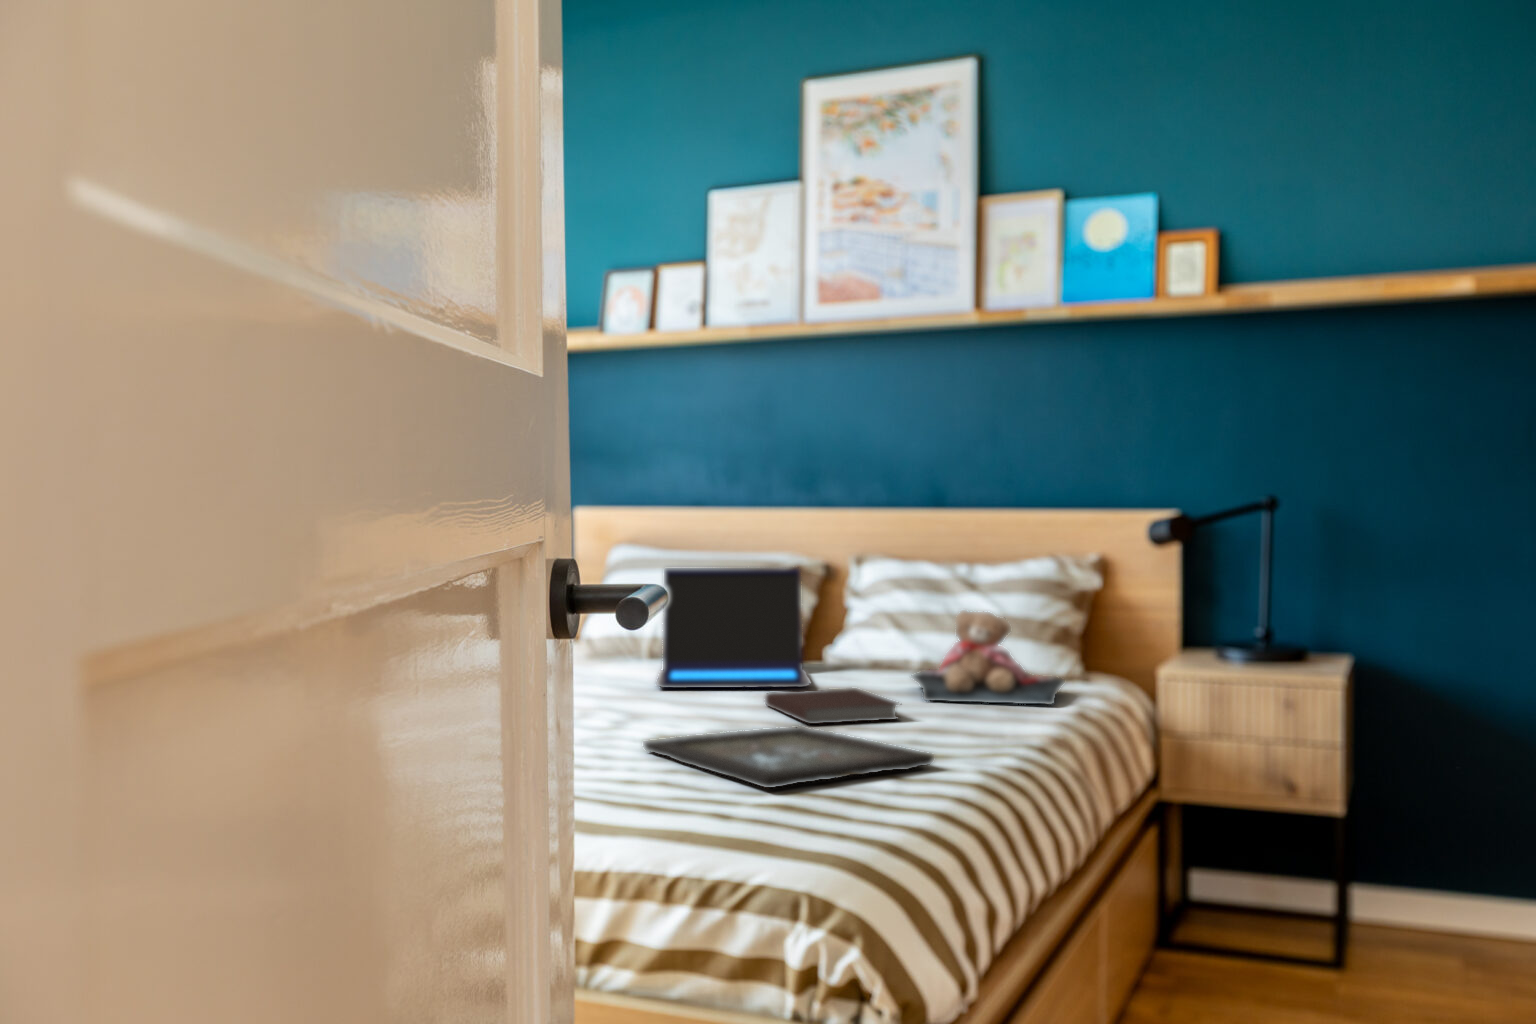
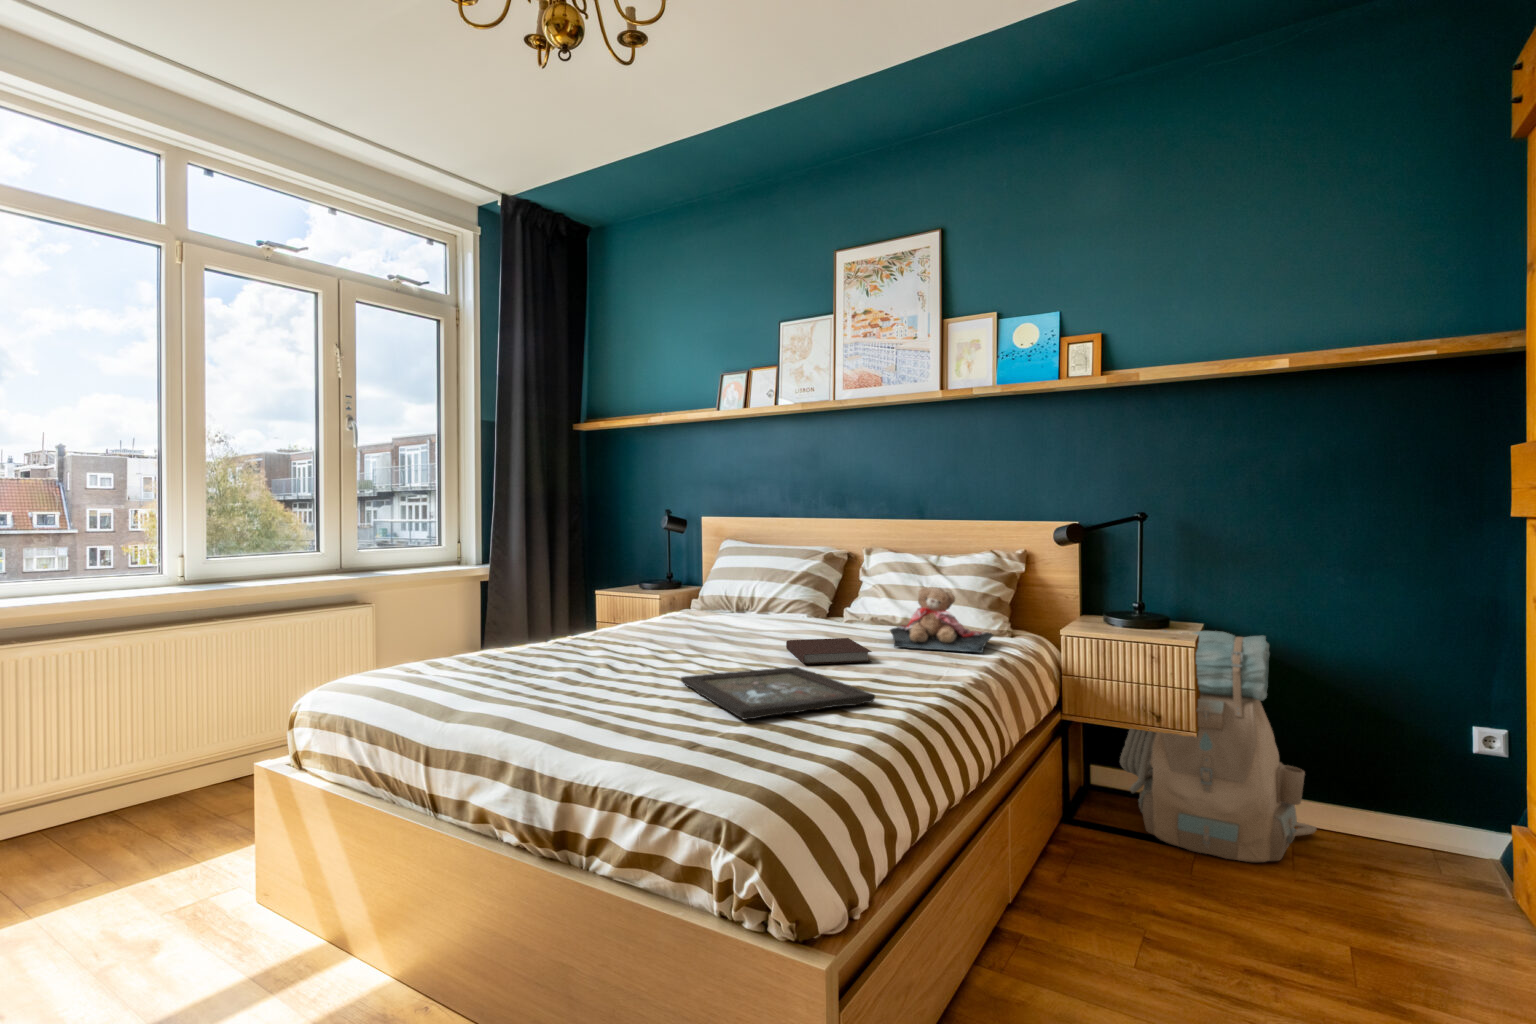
laptop: present [657,567,810,688] -> none [723,557,826,636]
backpack: none [1239,668,1500,984] -> present [1120,630,1317,862]

